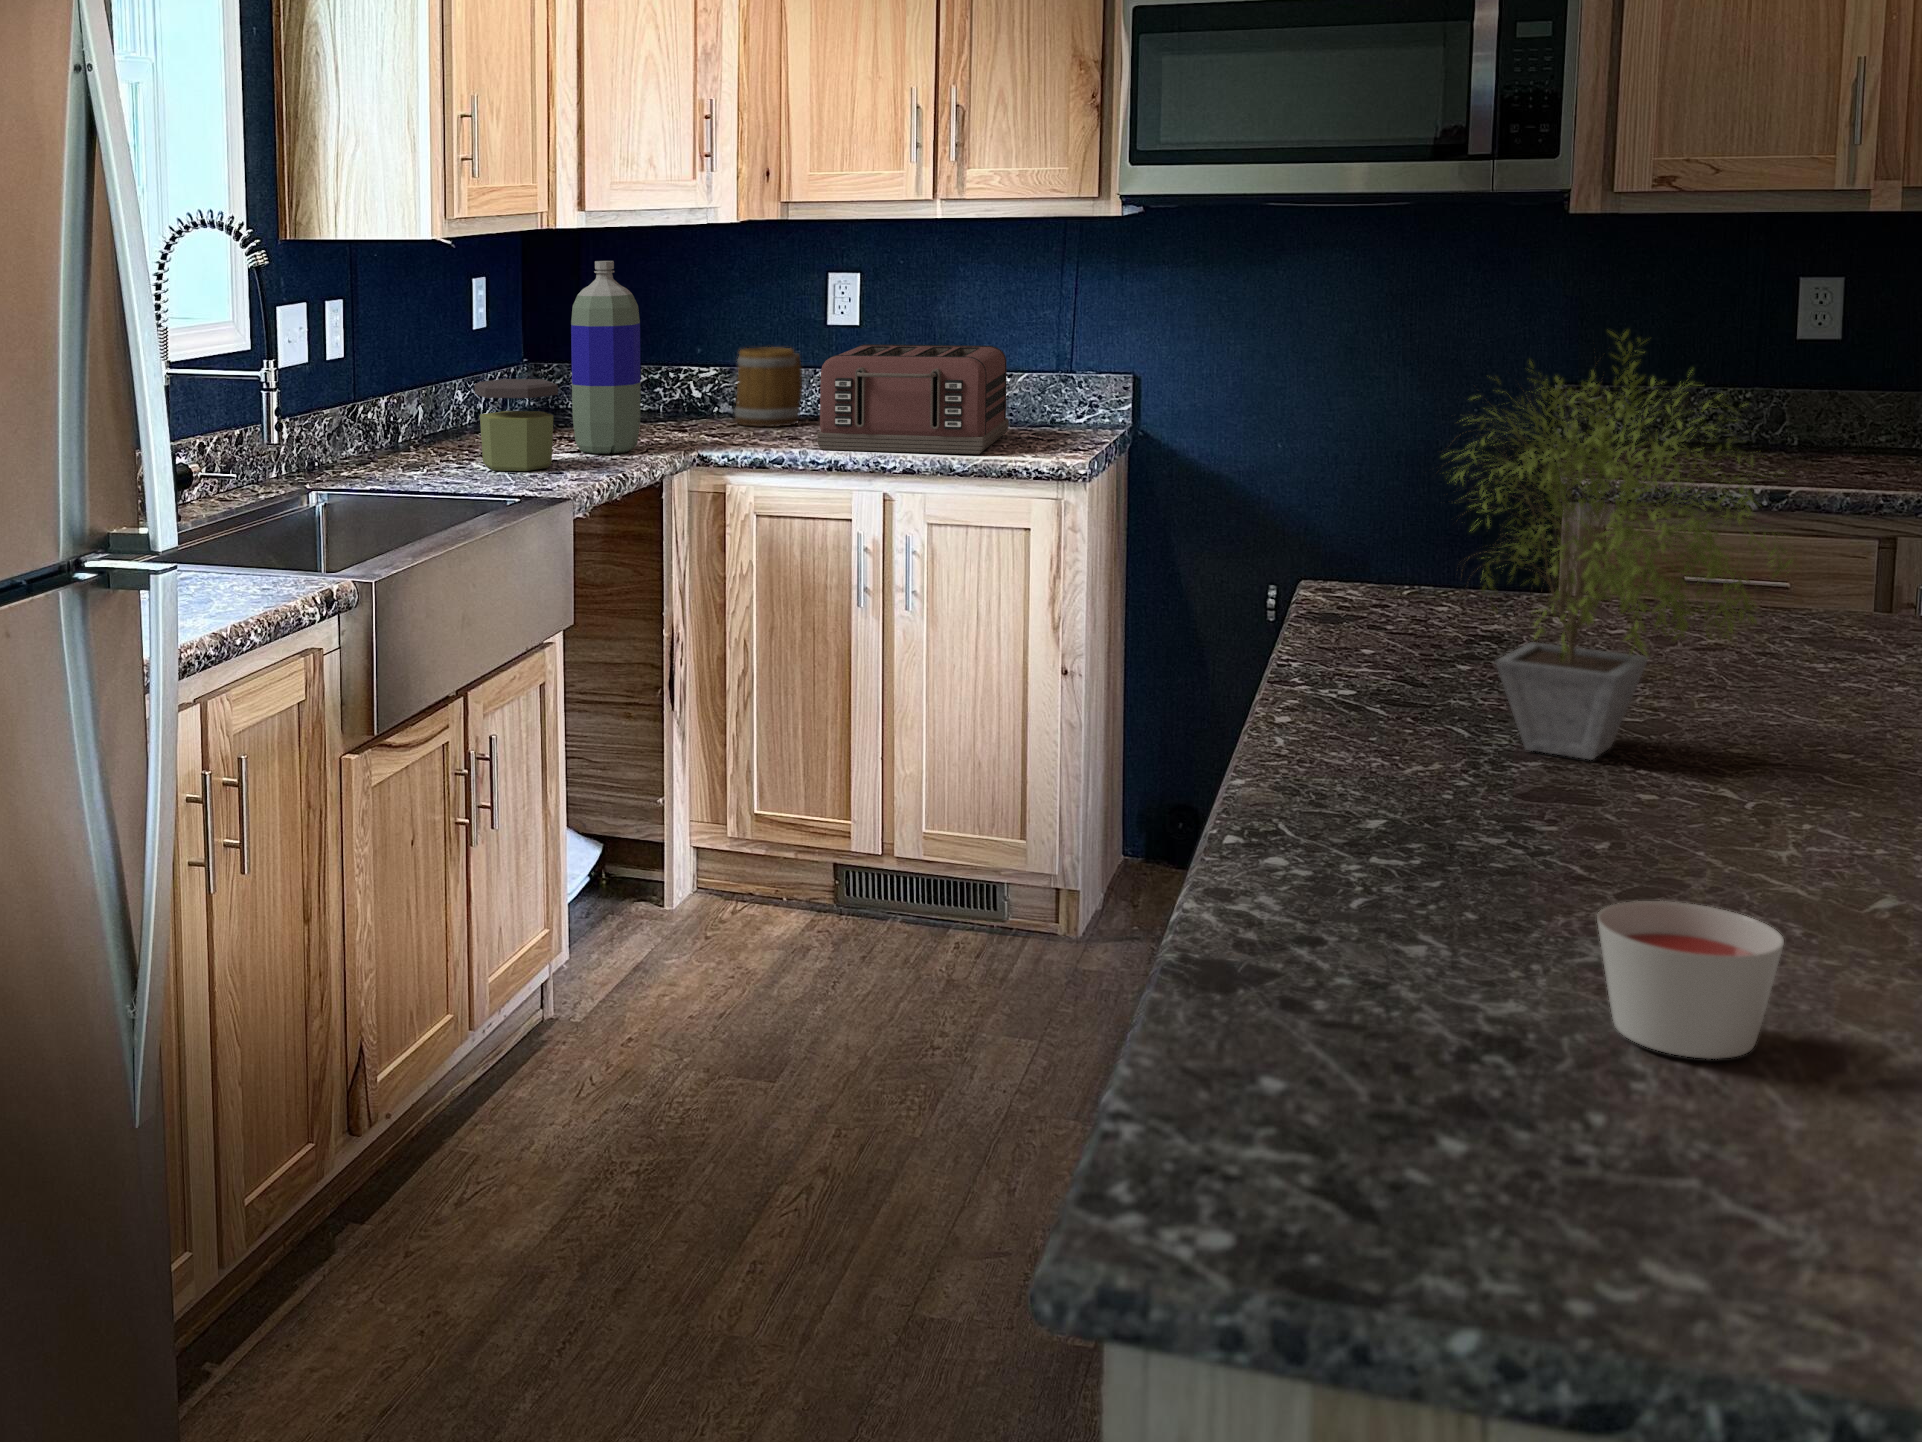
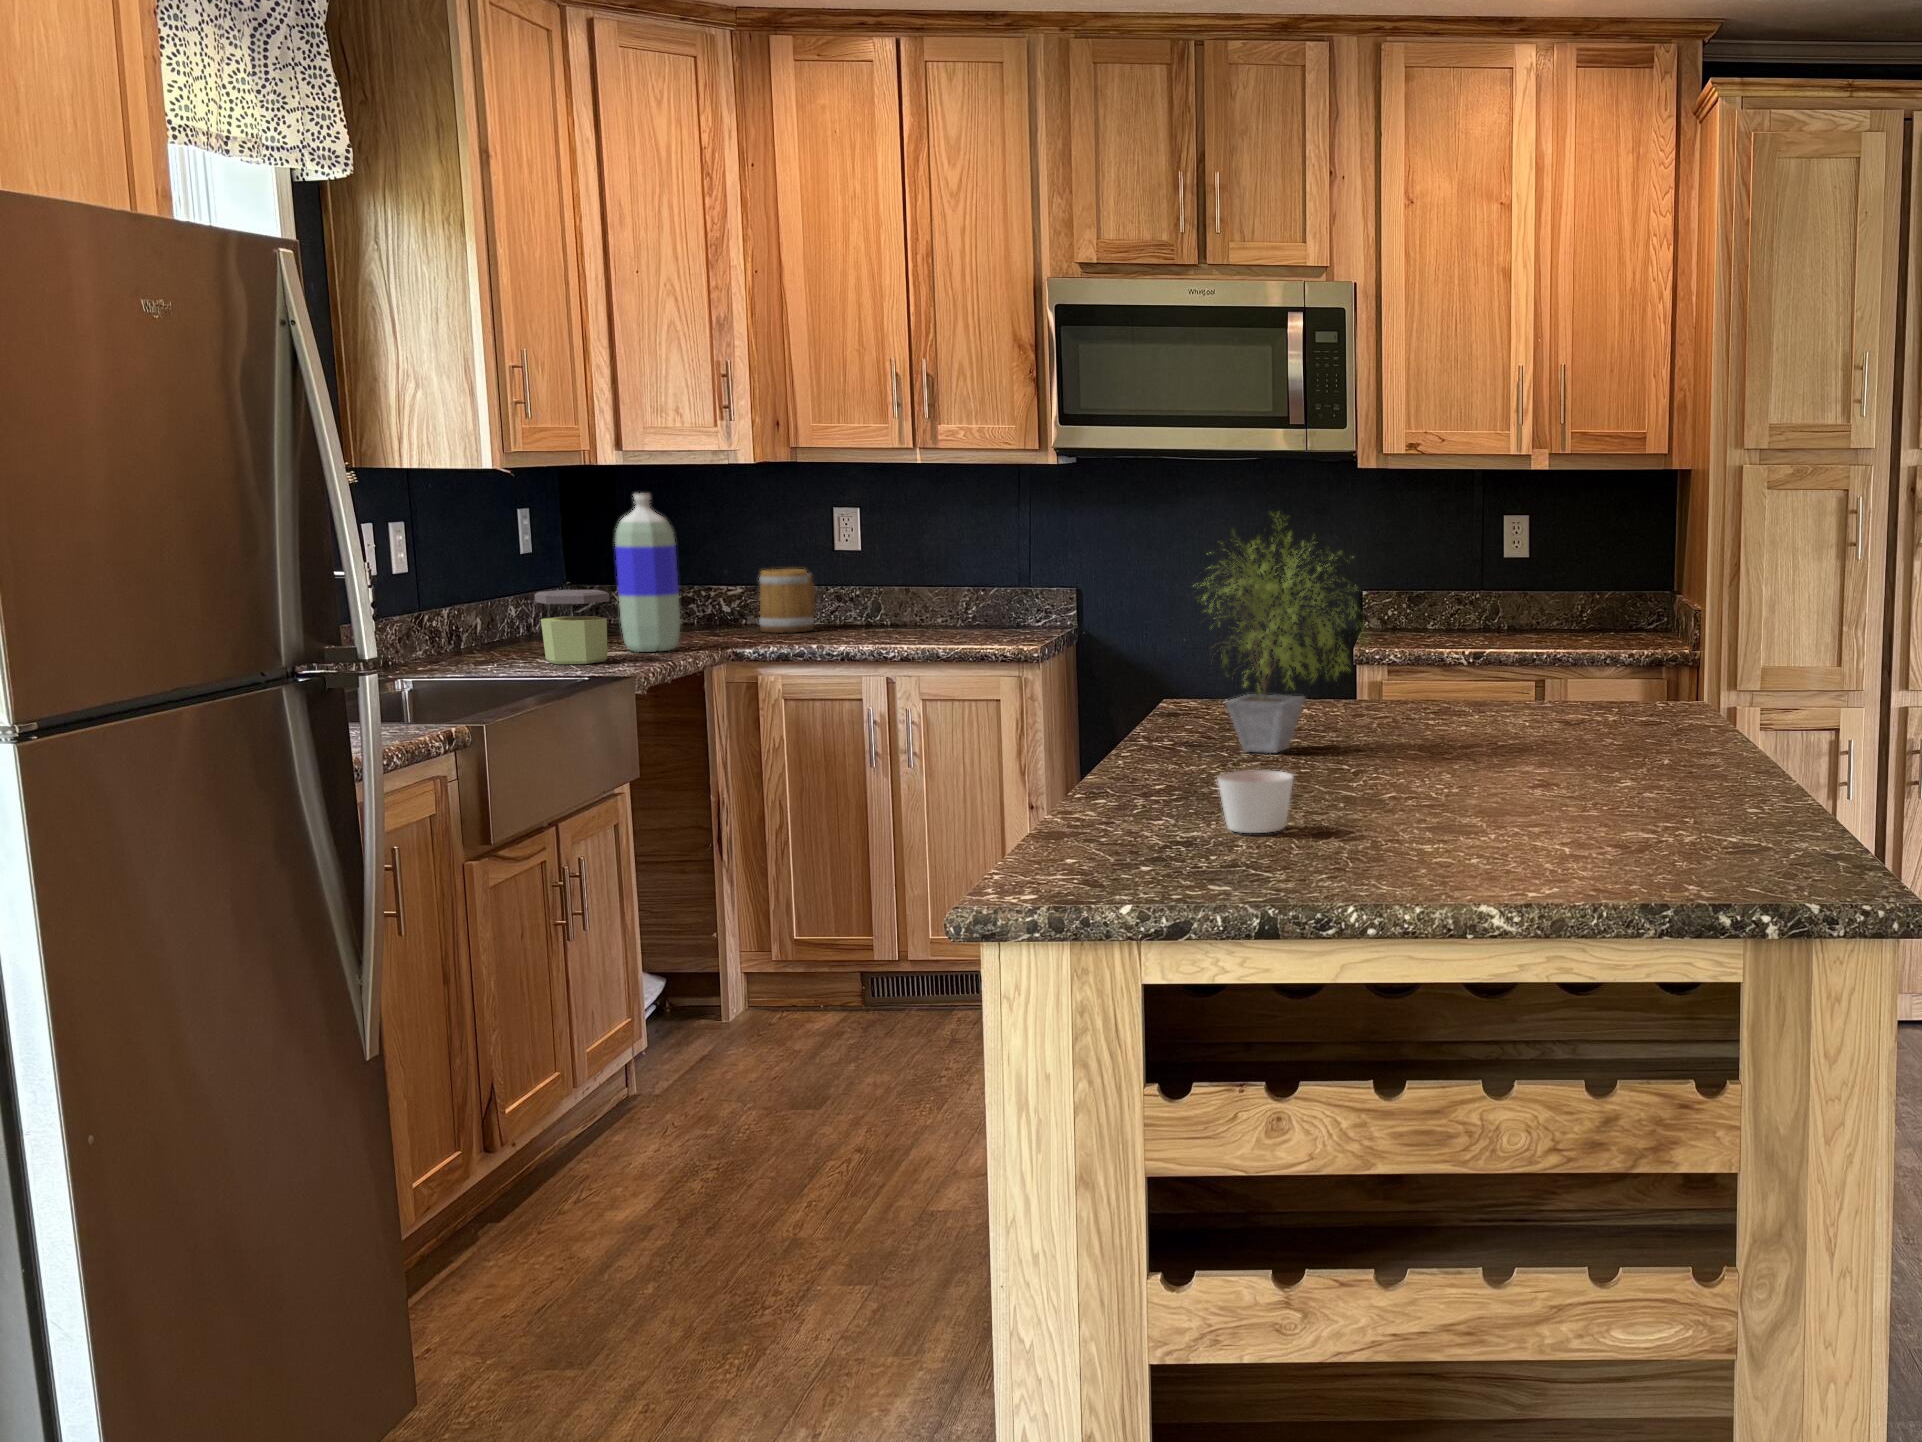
toaster: present [817,344,1009,454] -> none [829,564,981,645]

